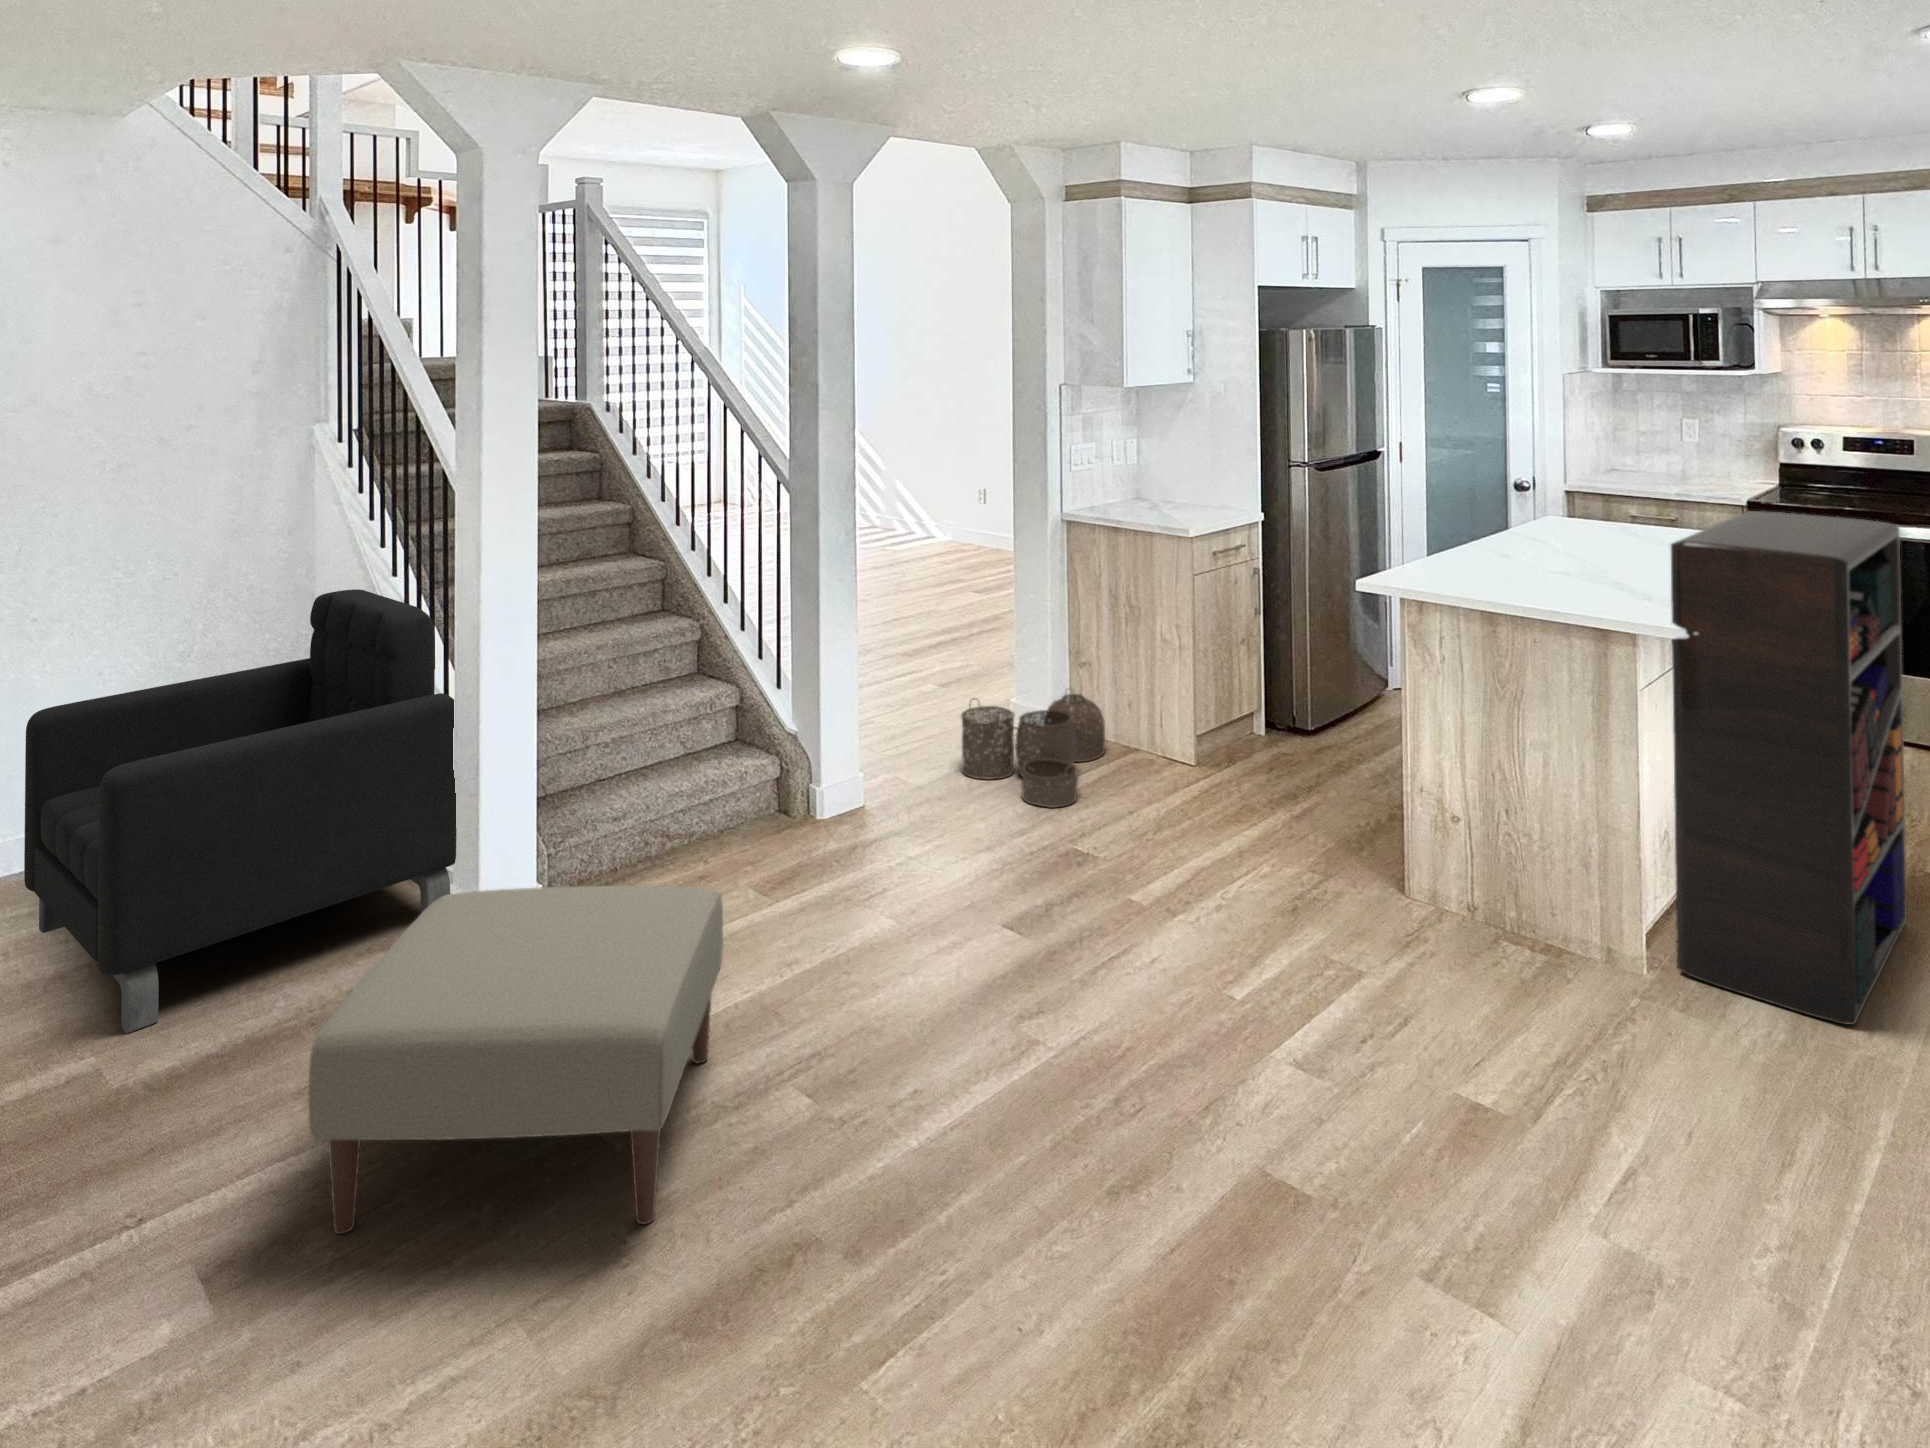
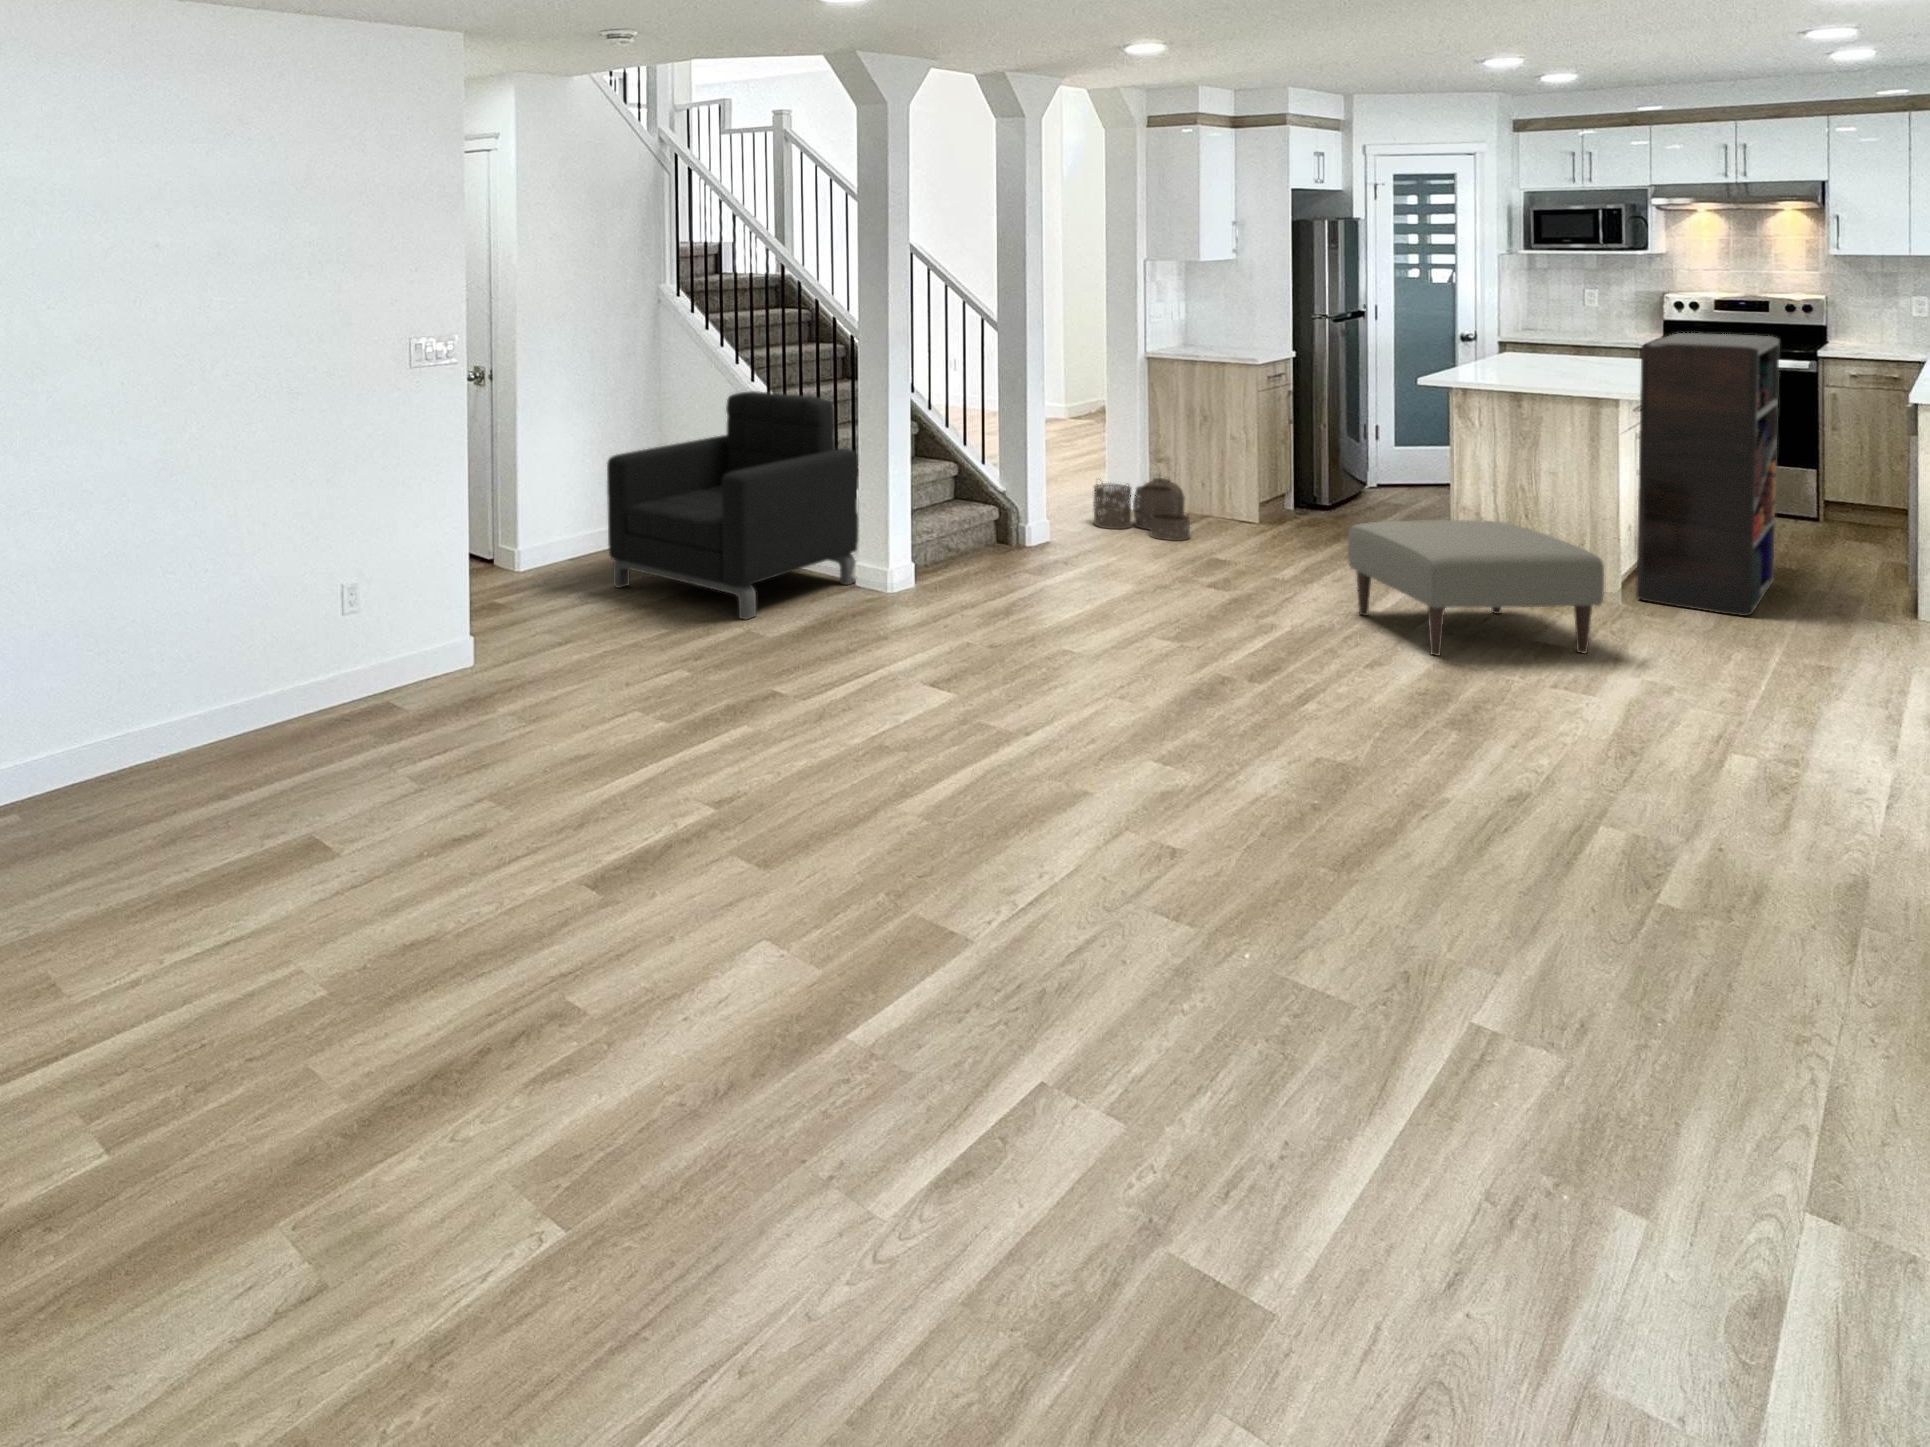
ottoman: present [309,886,723,1234] -> present [1348,520,1604,655]

